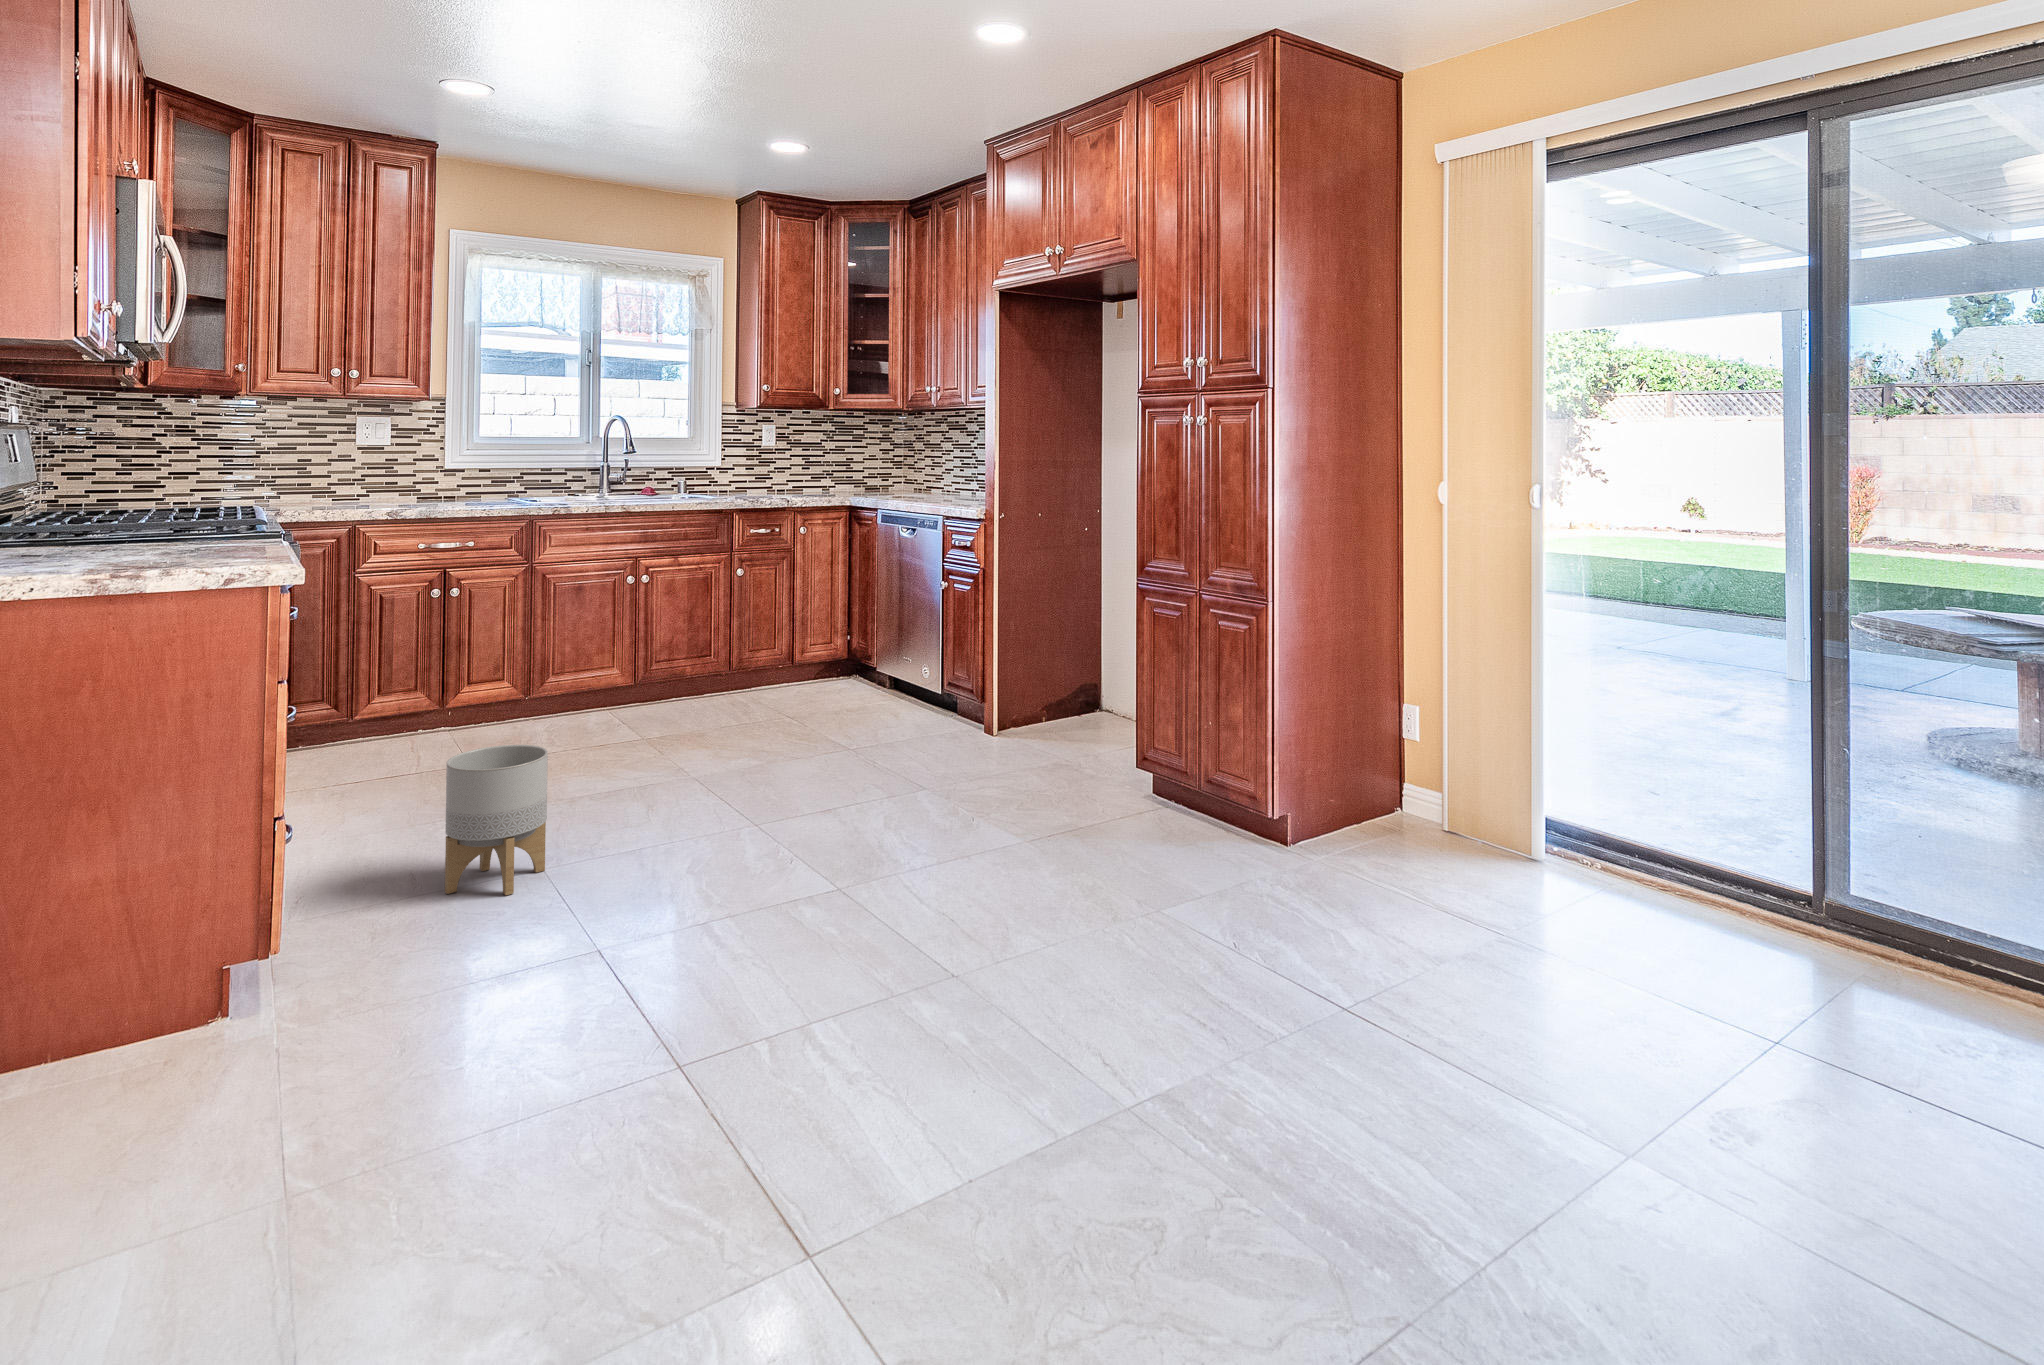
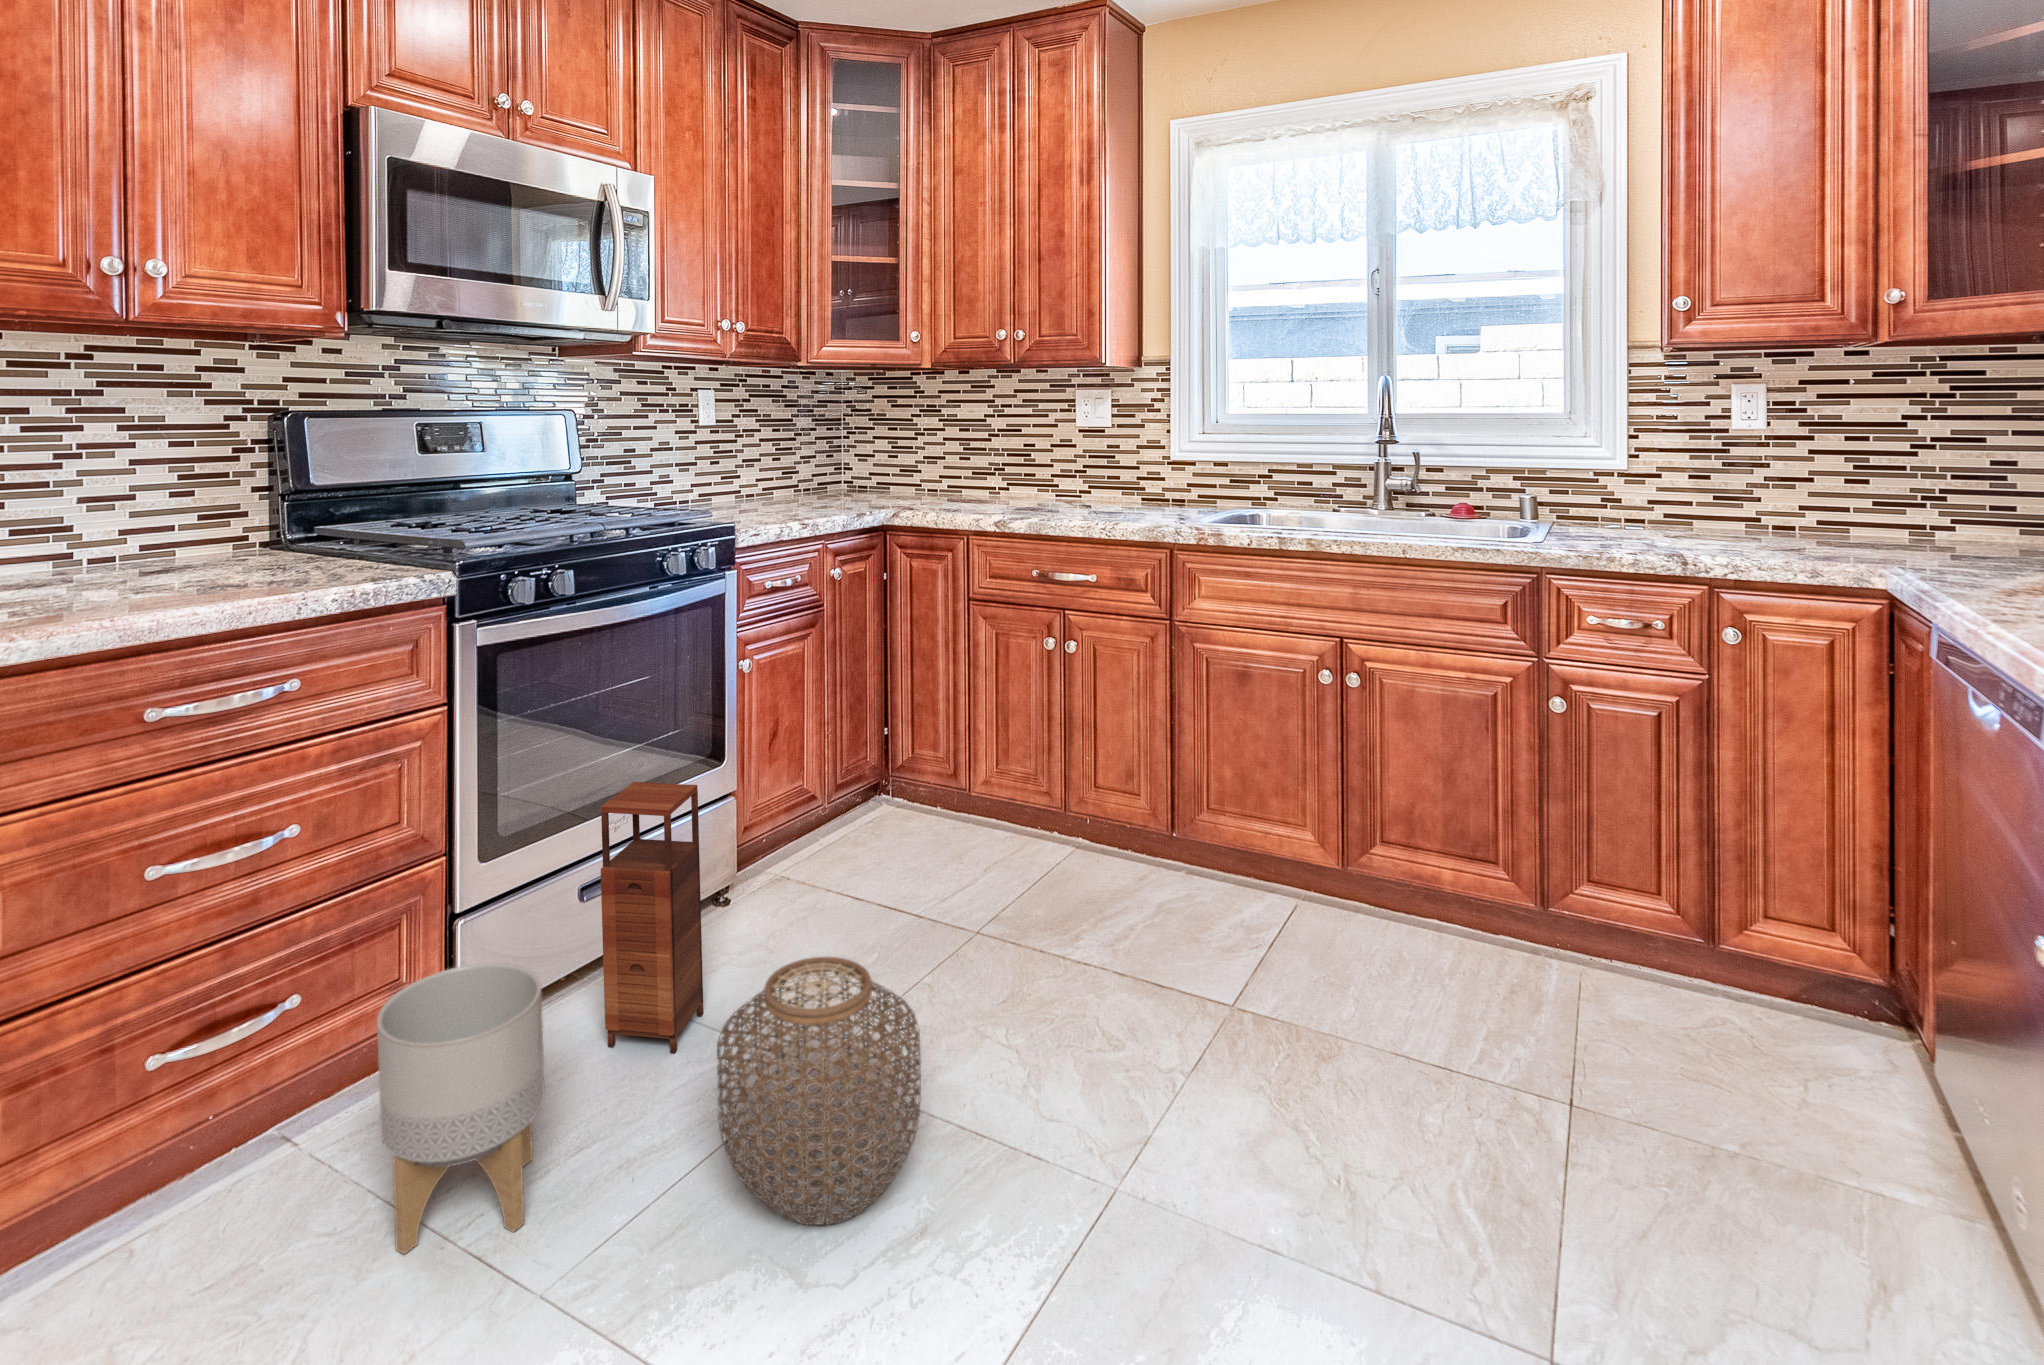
storage cabinet: none [378,668,457,849] -> present [601,782,703,1053]
woven basket: none [580,700,691,821] -> present [717,957,921,1225]

